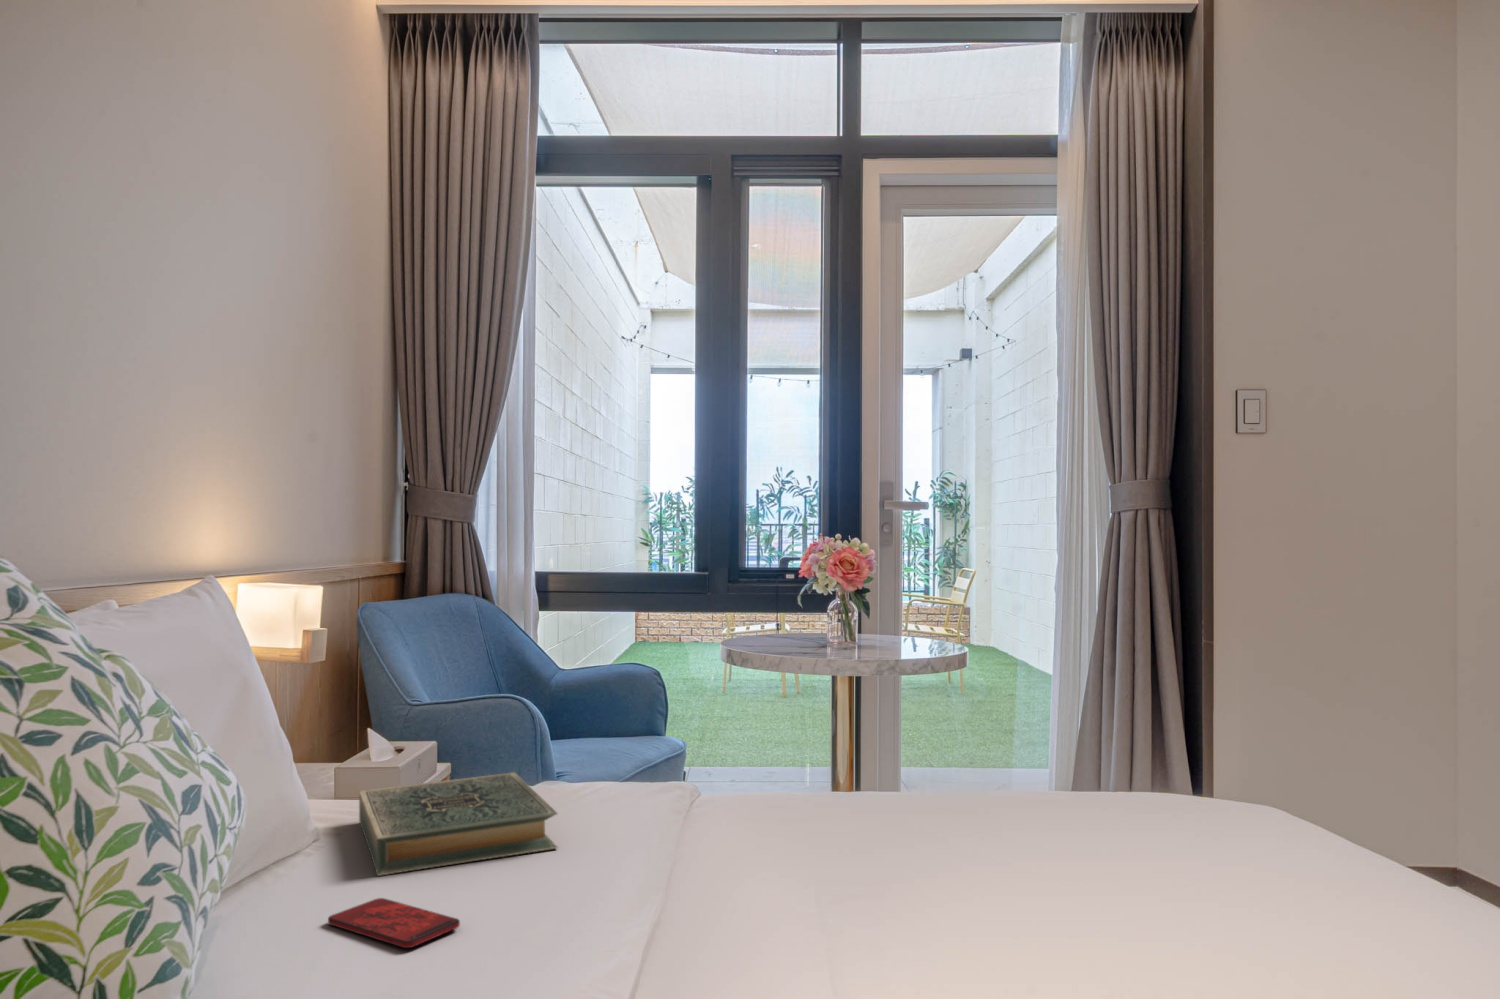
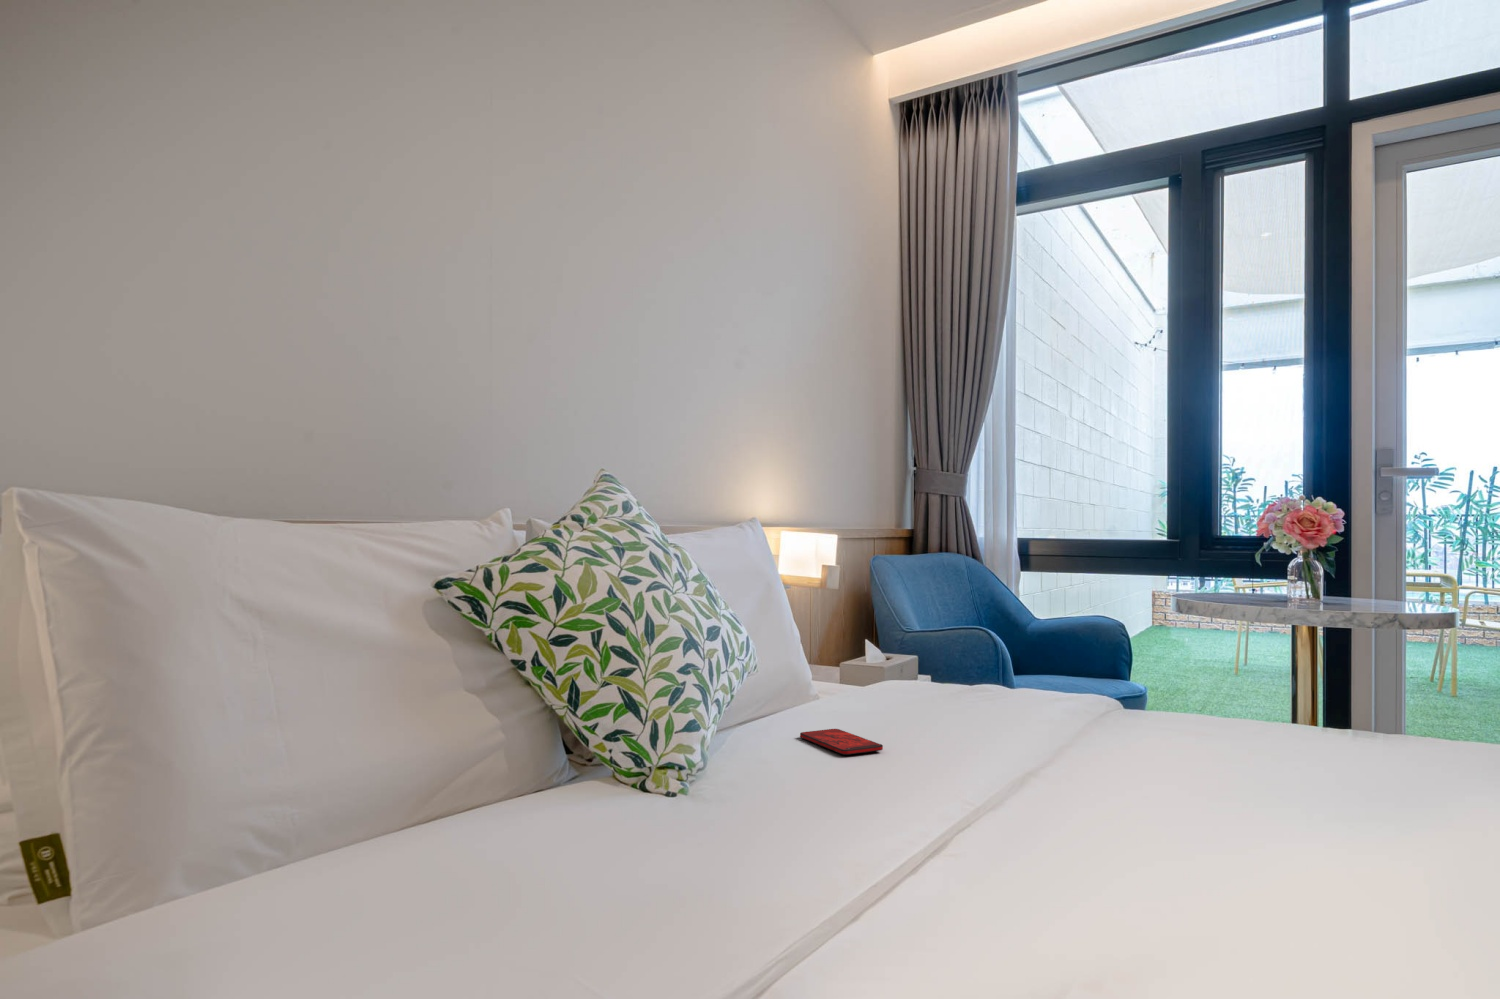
hardback book: present [359,773,557,876] -> none [841,671,976,723]

